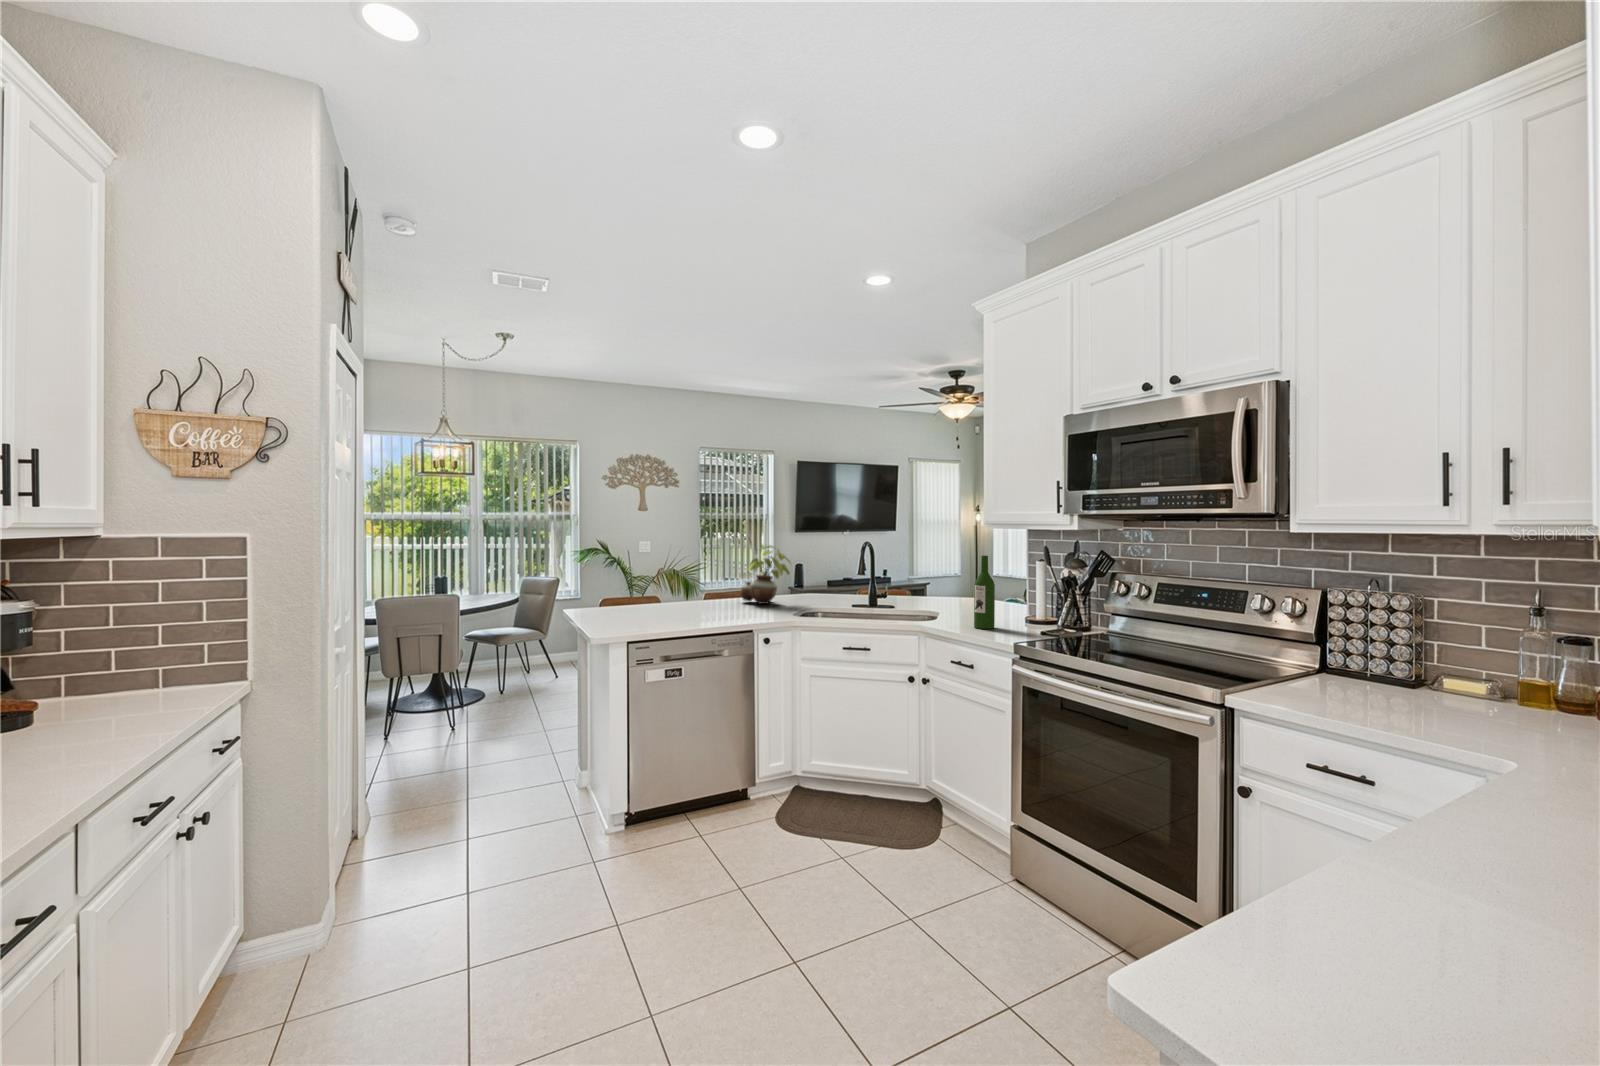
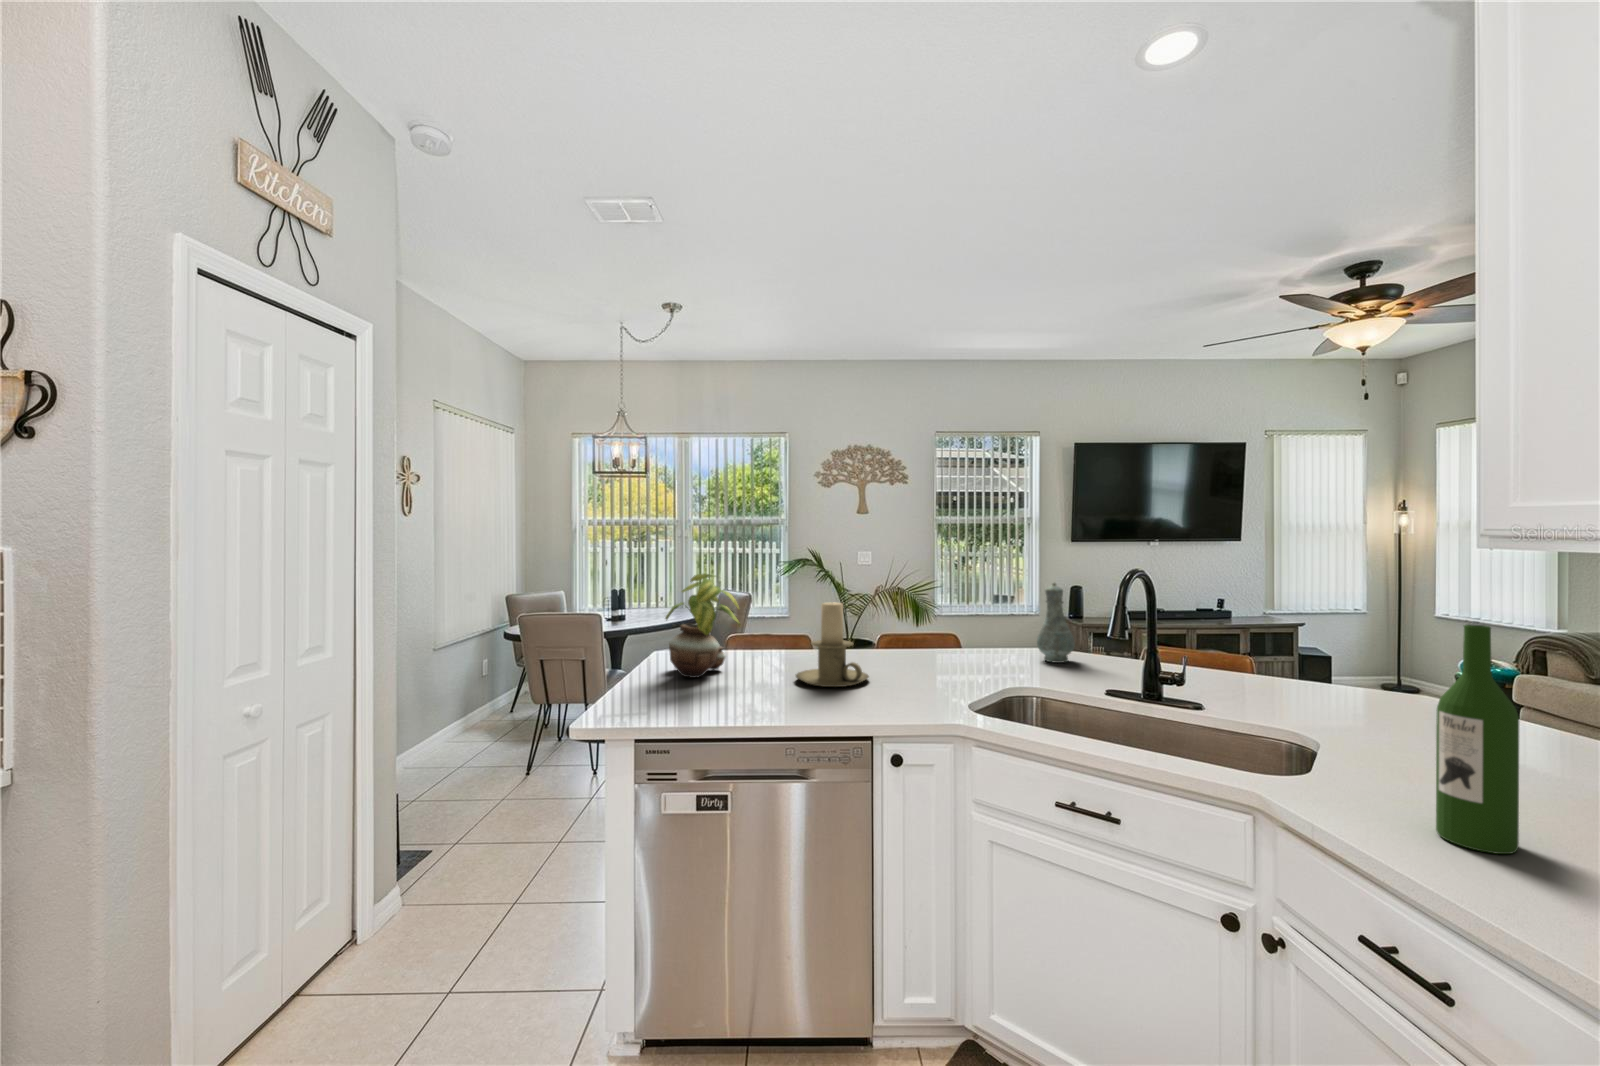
potted plant: present [741,545,790,604] -> present [665,574,740,678]
vase: none [809,553,829,597] -> present [1037,583,1075,663]
candle holder: none [688,565,731,613] -> present [796,603,869,687]

